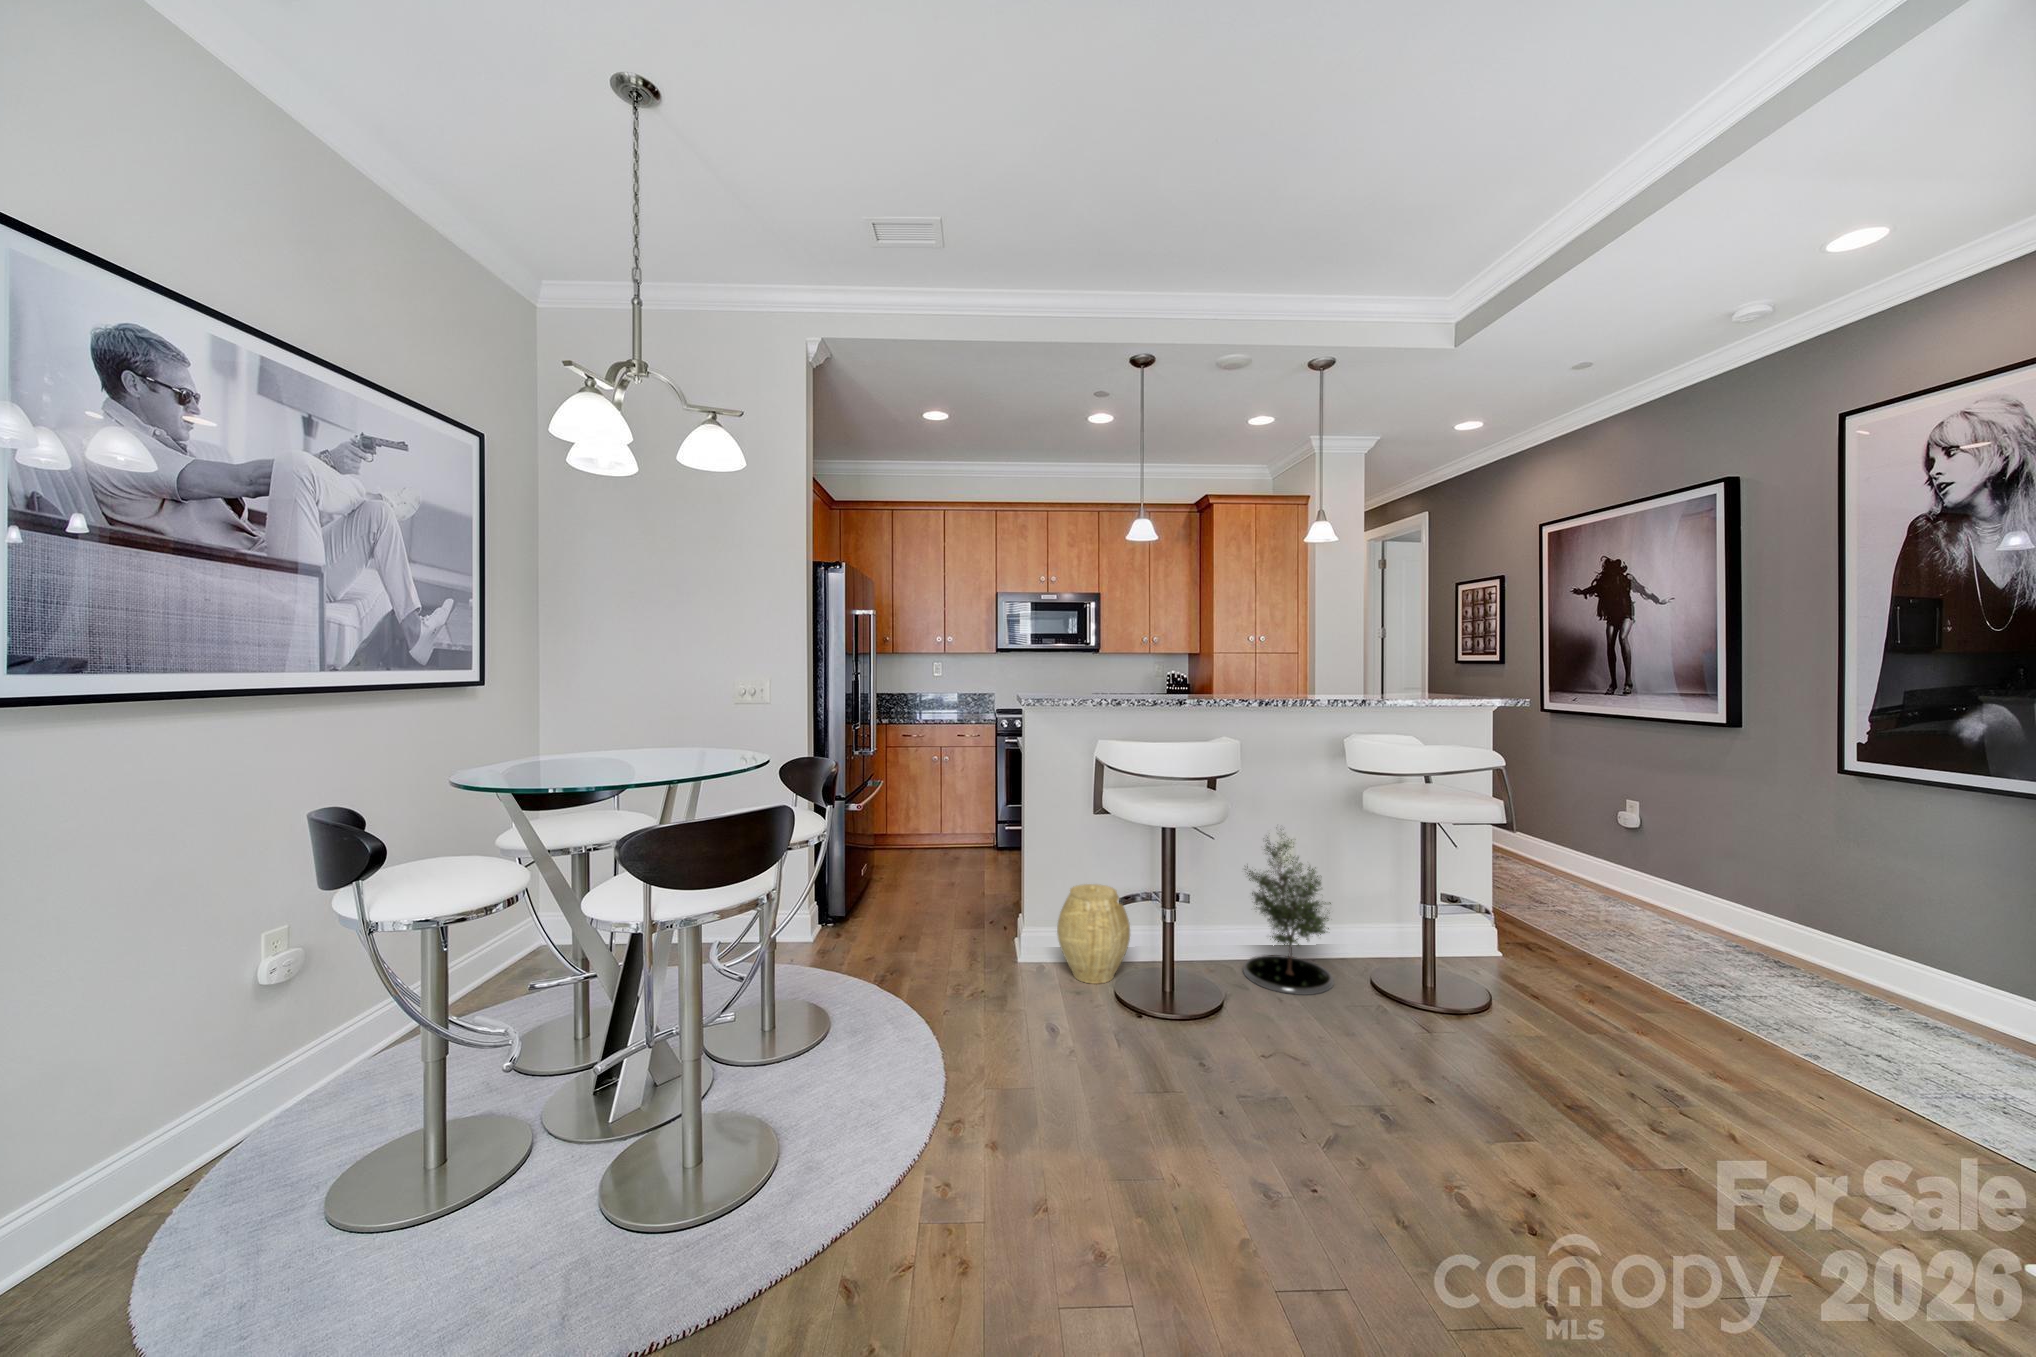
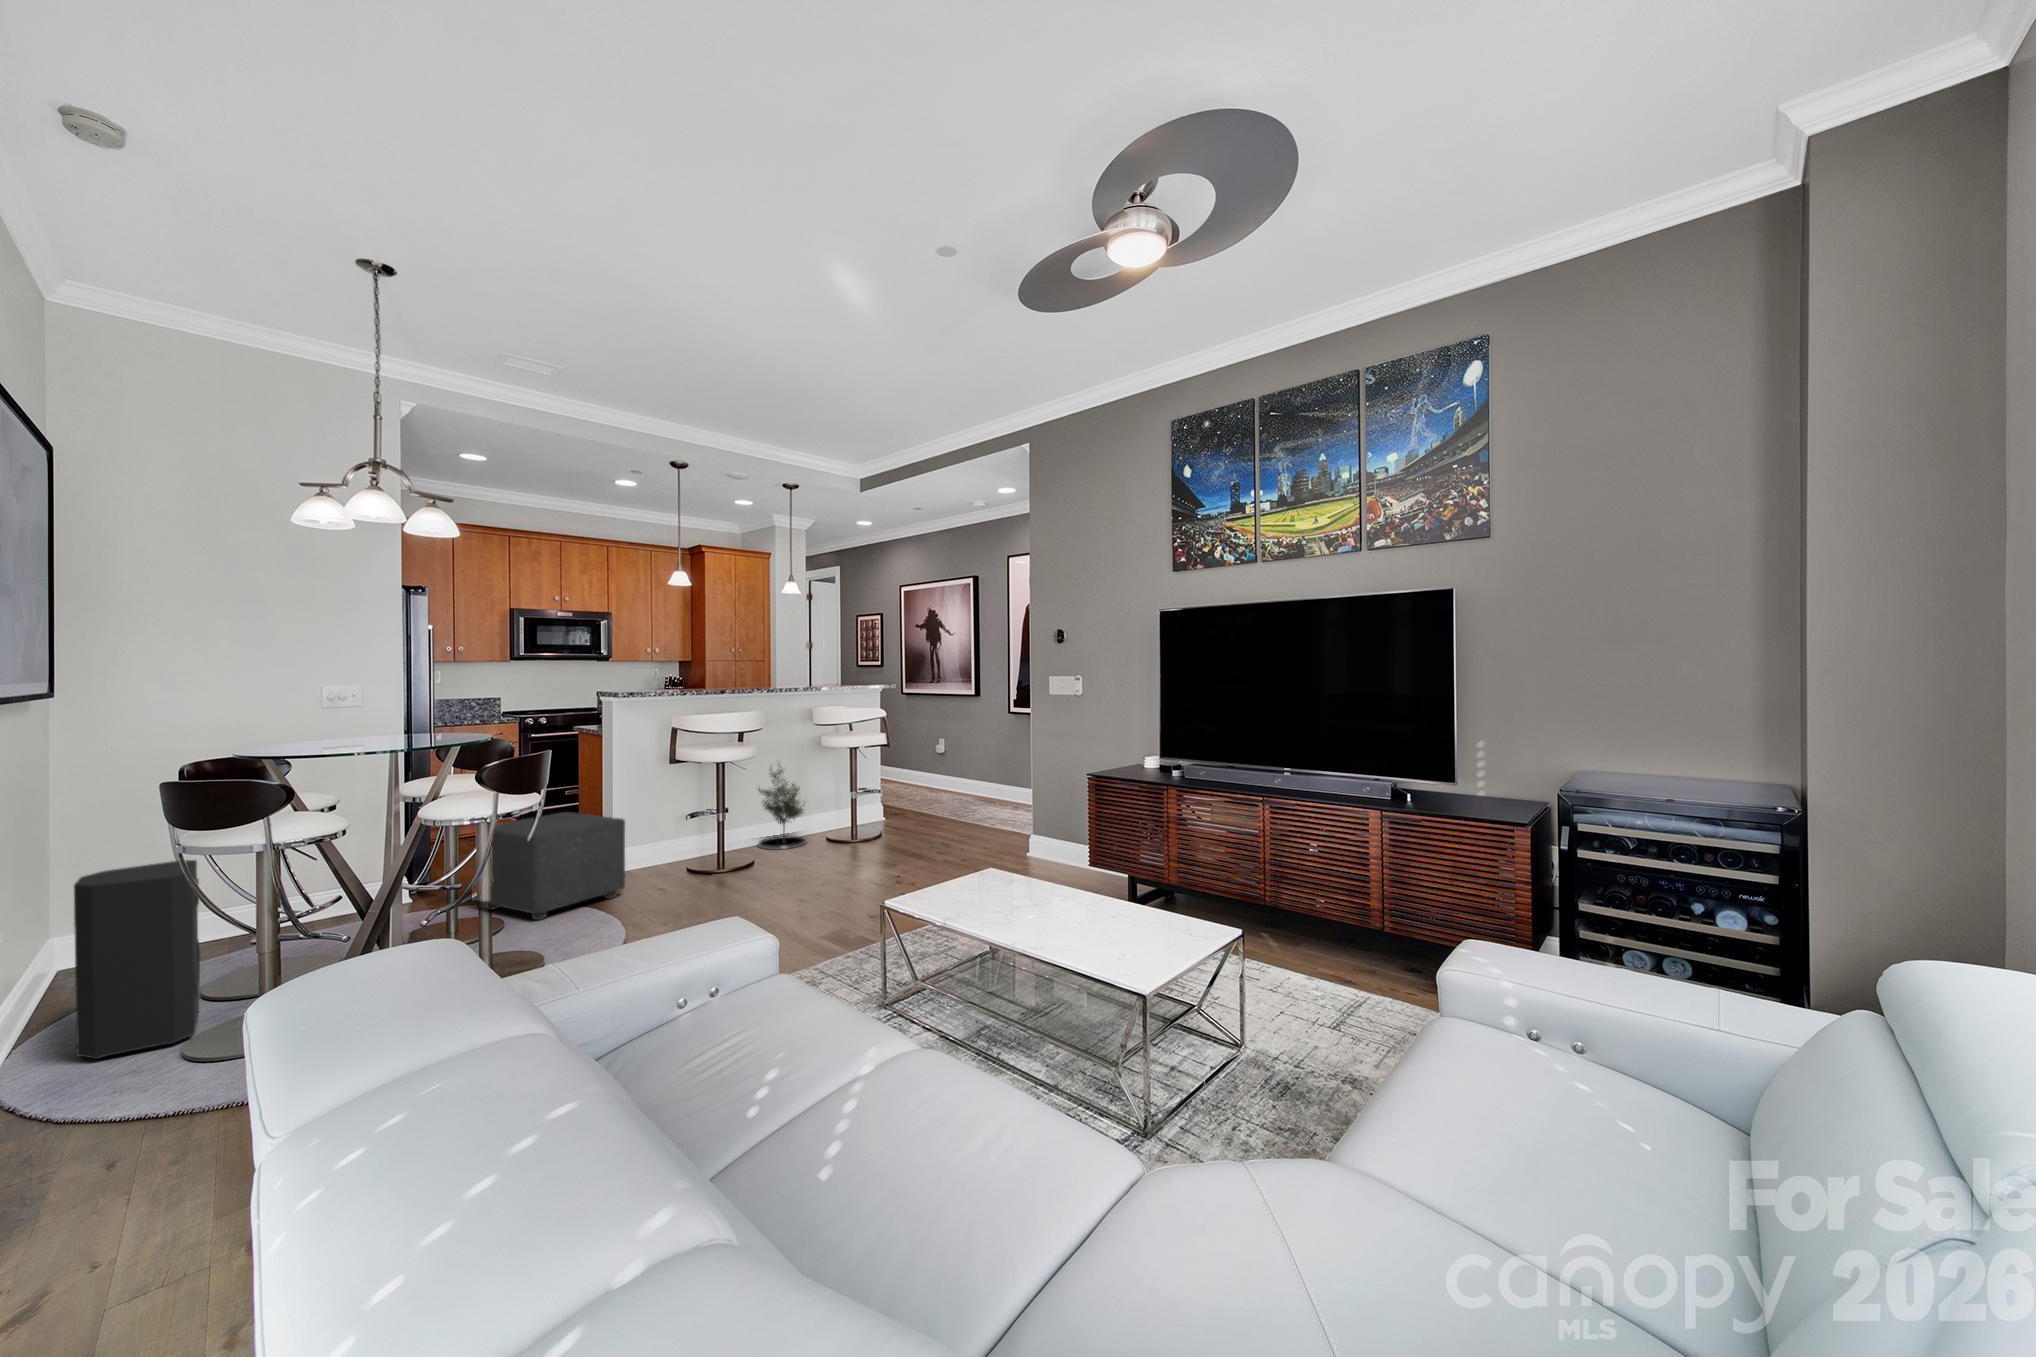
ottoman: none [805,875,979,1070] -> present [482,812,625,920]
woven basket: present [1057,884,1130,984] -> none [645,808,694,867]
speaker: none [140,918,345,1224] -> present [74,860,200,1059]

